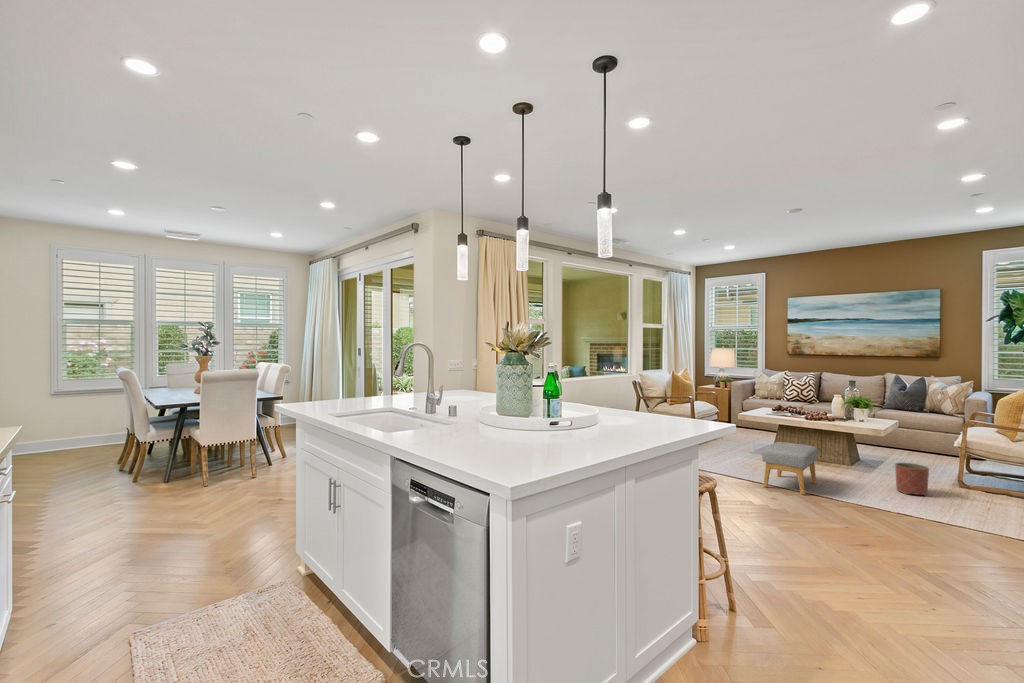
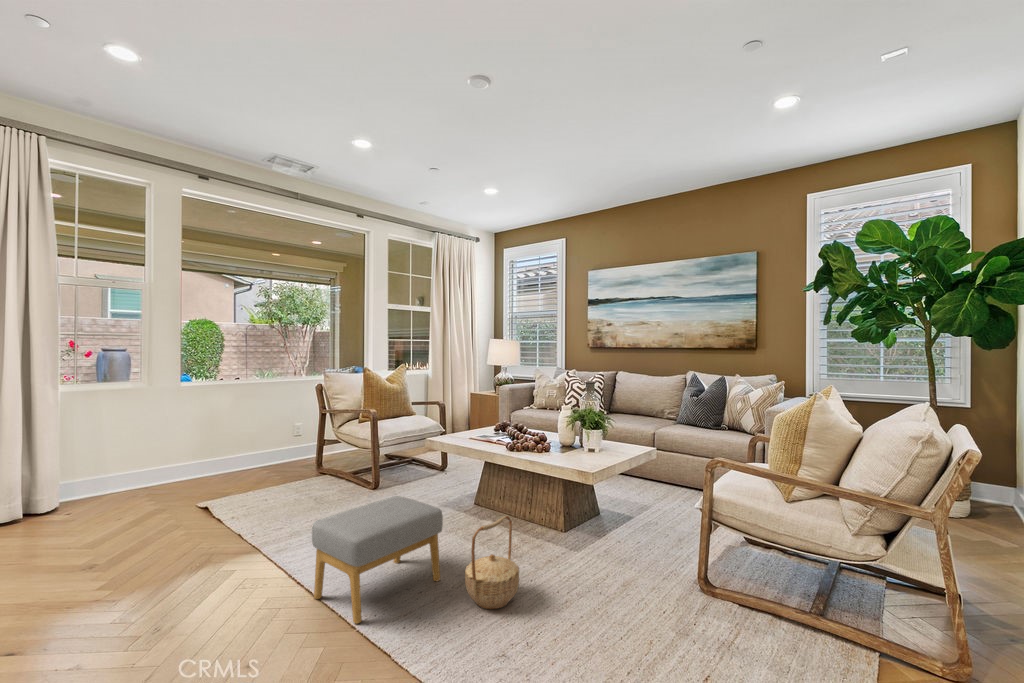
basket: none [841,450,874,493] -> present [465,516,519,609]
planter: present [895,463,929,496] -> none [566,539,618,615]

